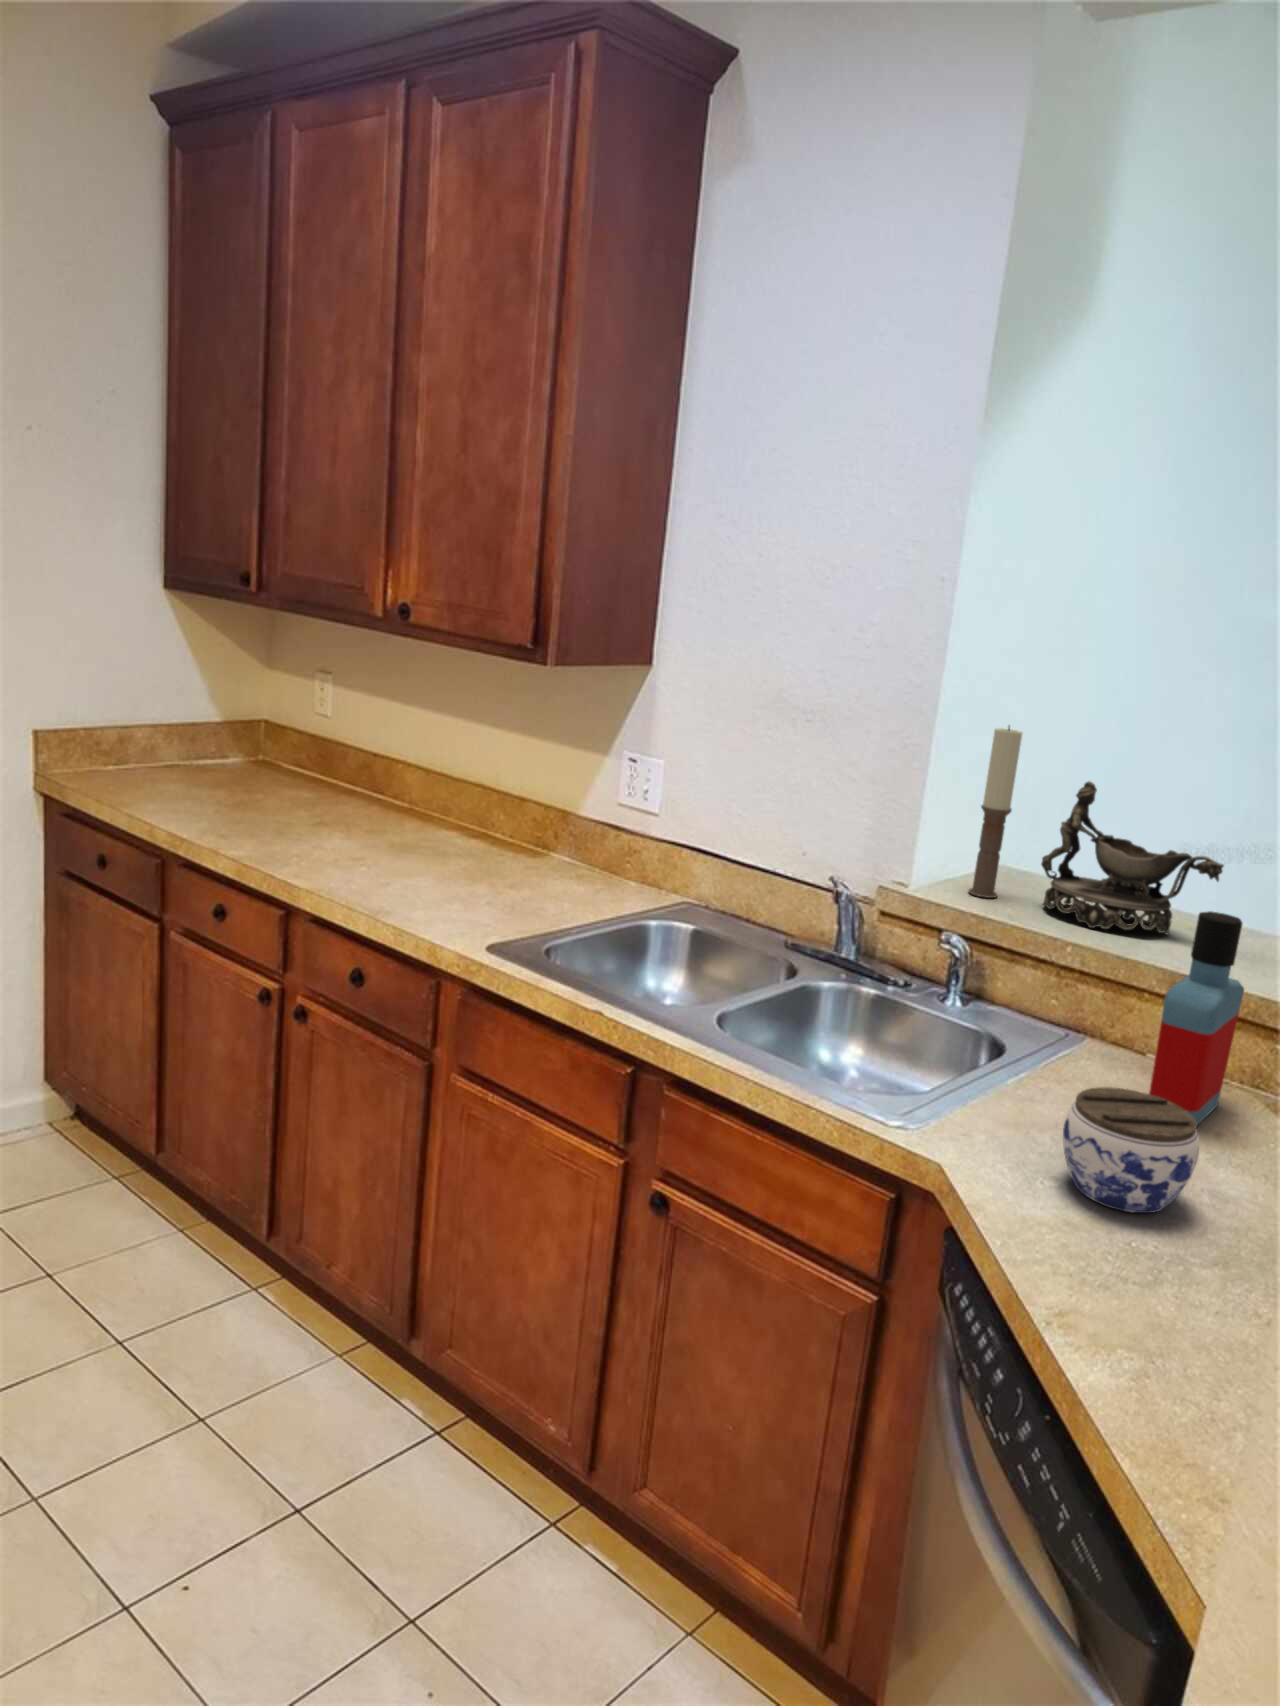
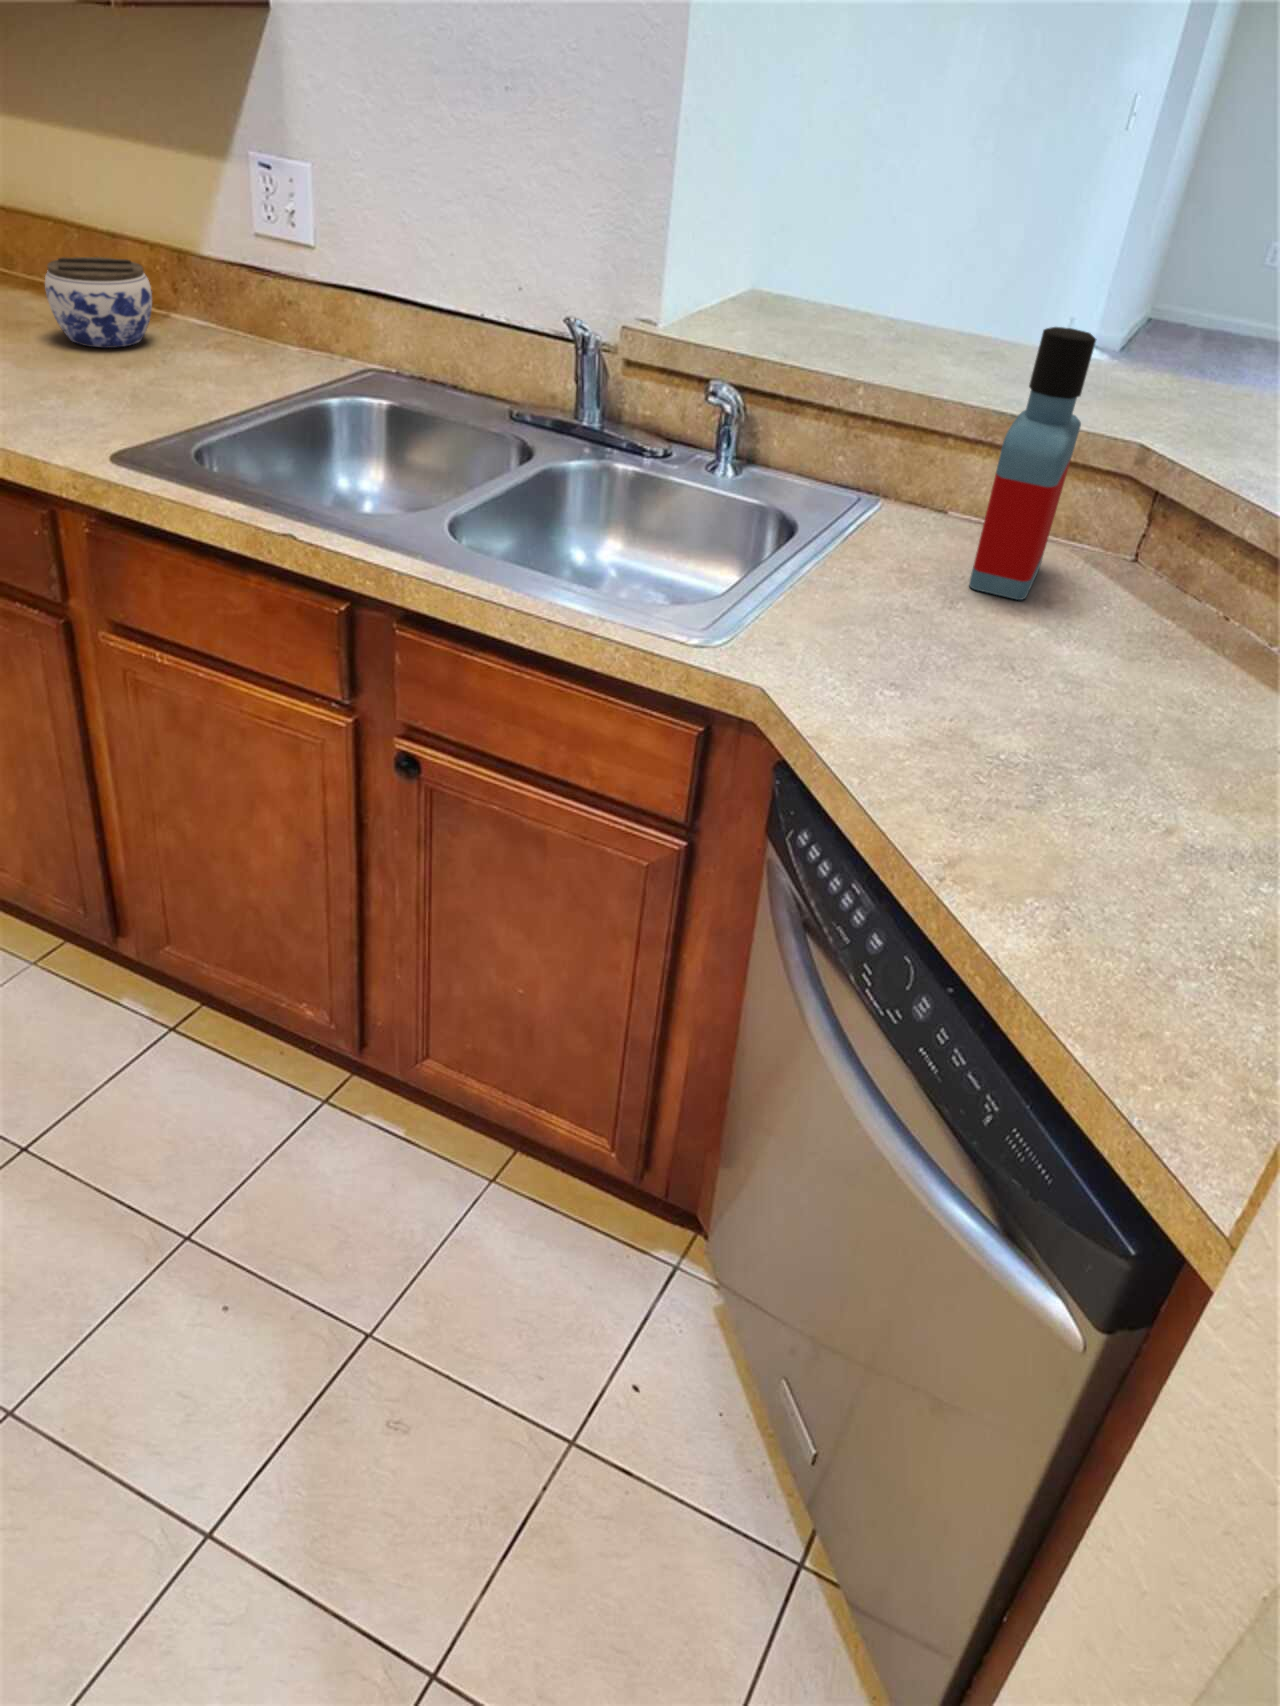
candle: present [968,726,1023,898] -> none [728,83,795,333]
decorative bowl: present [1041,781,1224,935] -> none [816,163,1039,366]
jar: present [1063,1087,1199,1213] -> present [45,257,152,348]

